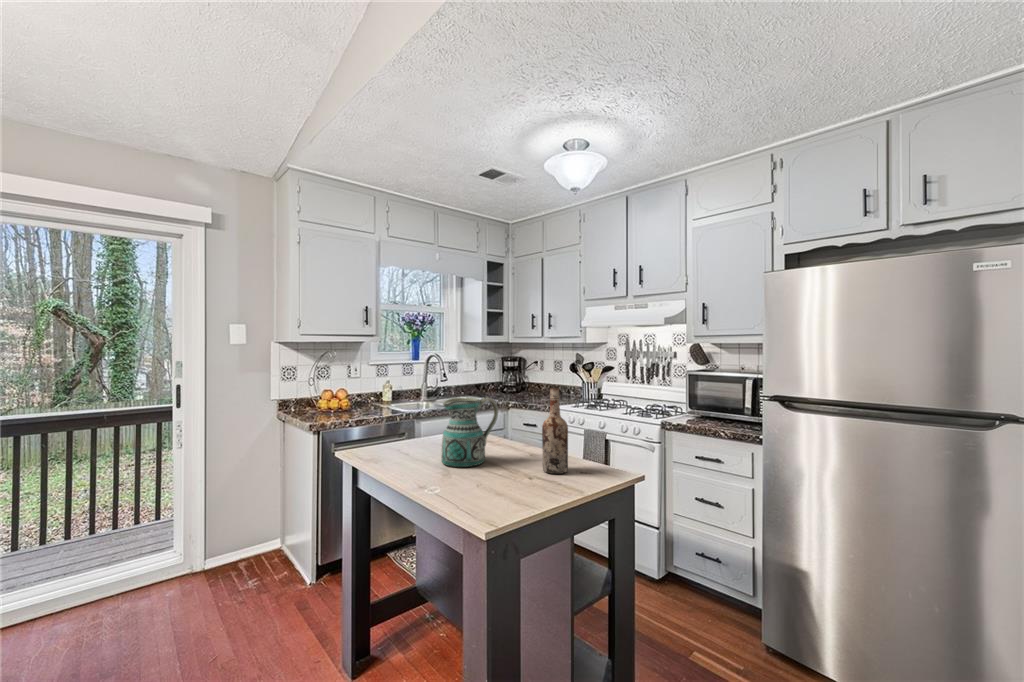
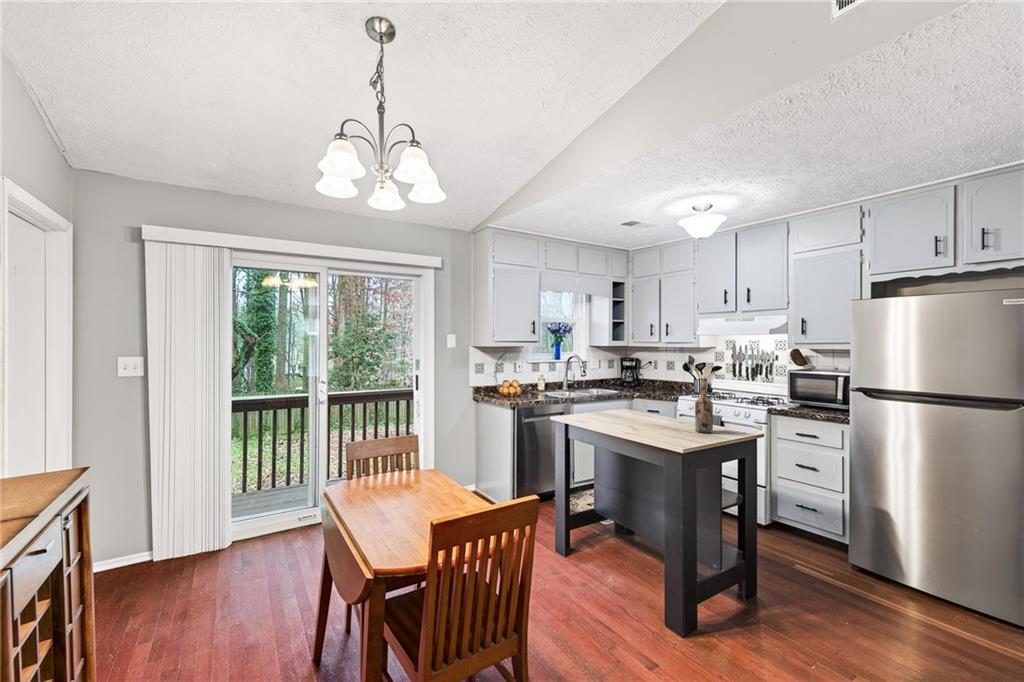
ceramic pitcher: present [442,397,498,467] -> none [625,385,660,428]

